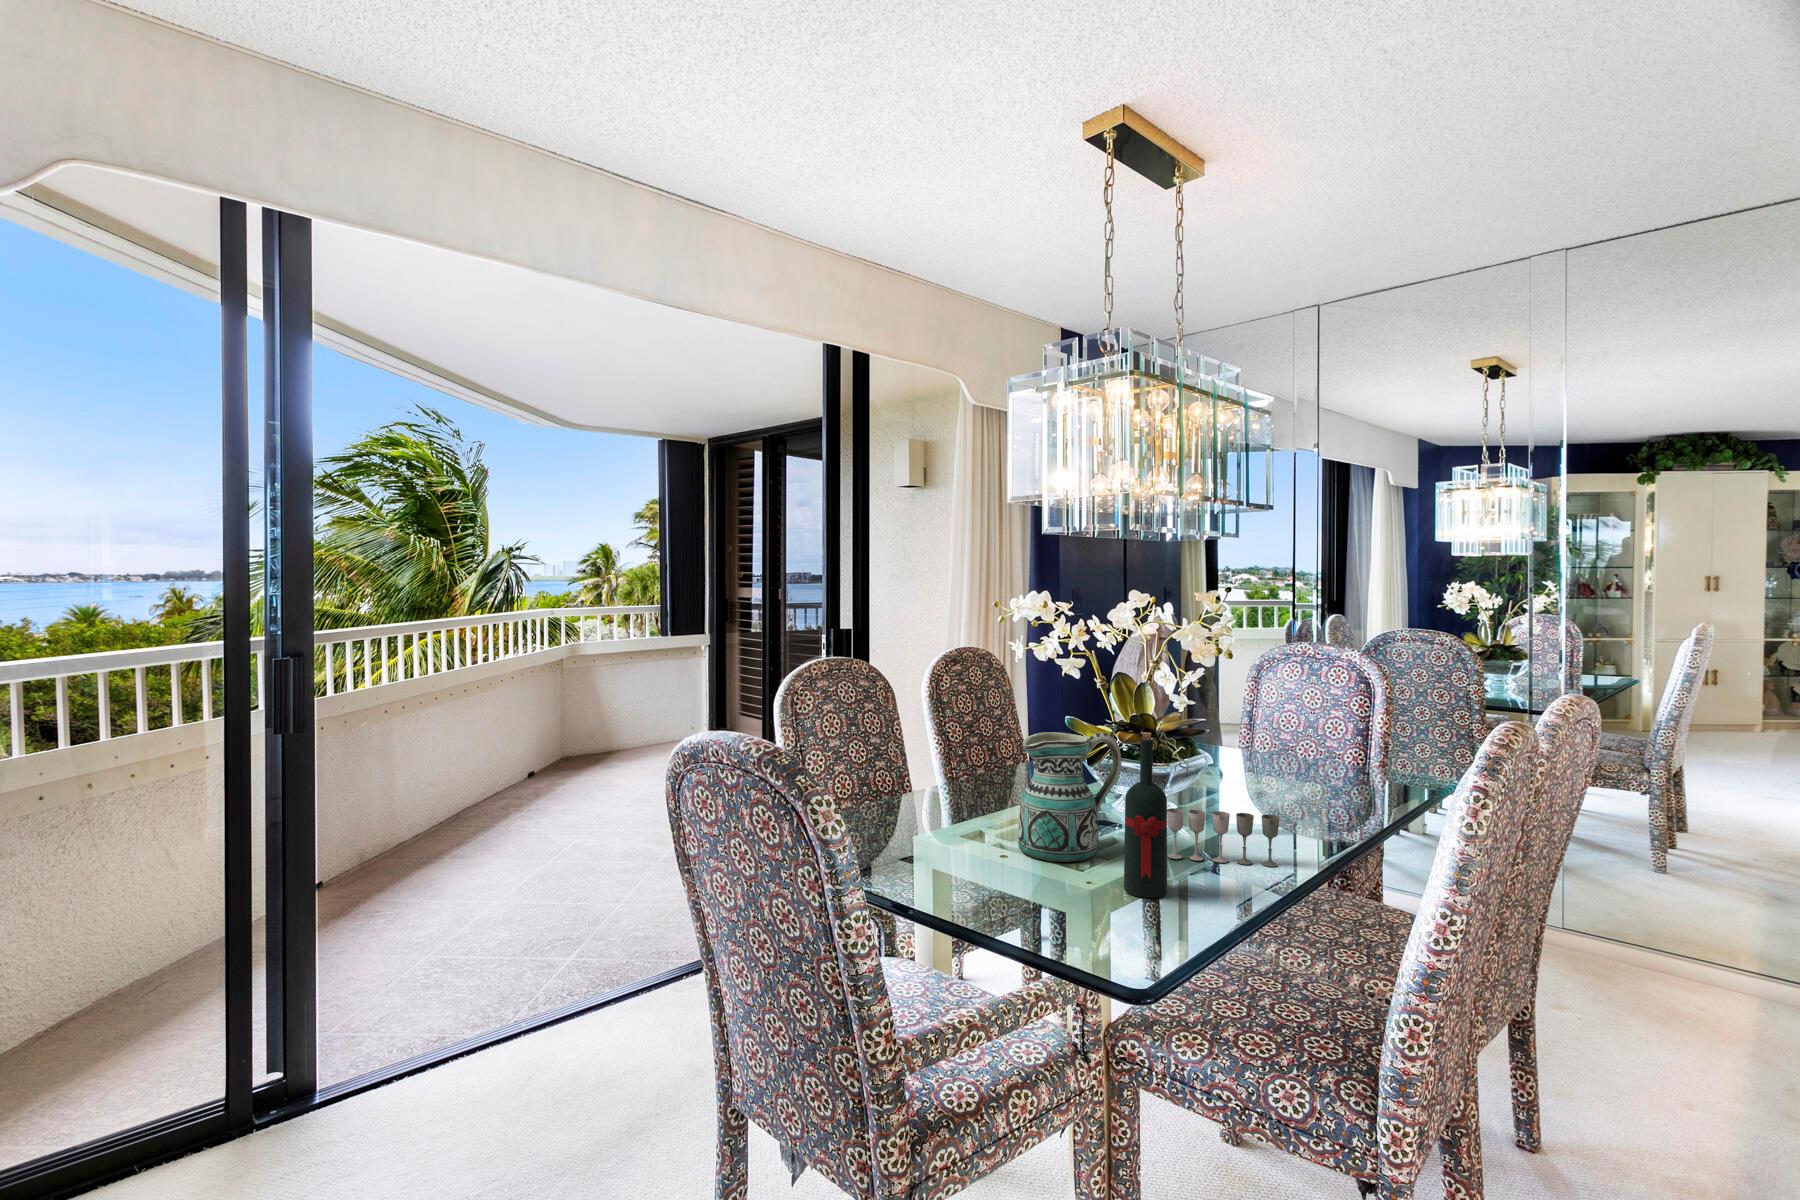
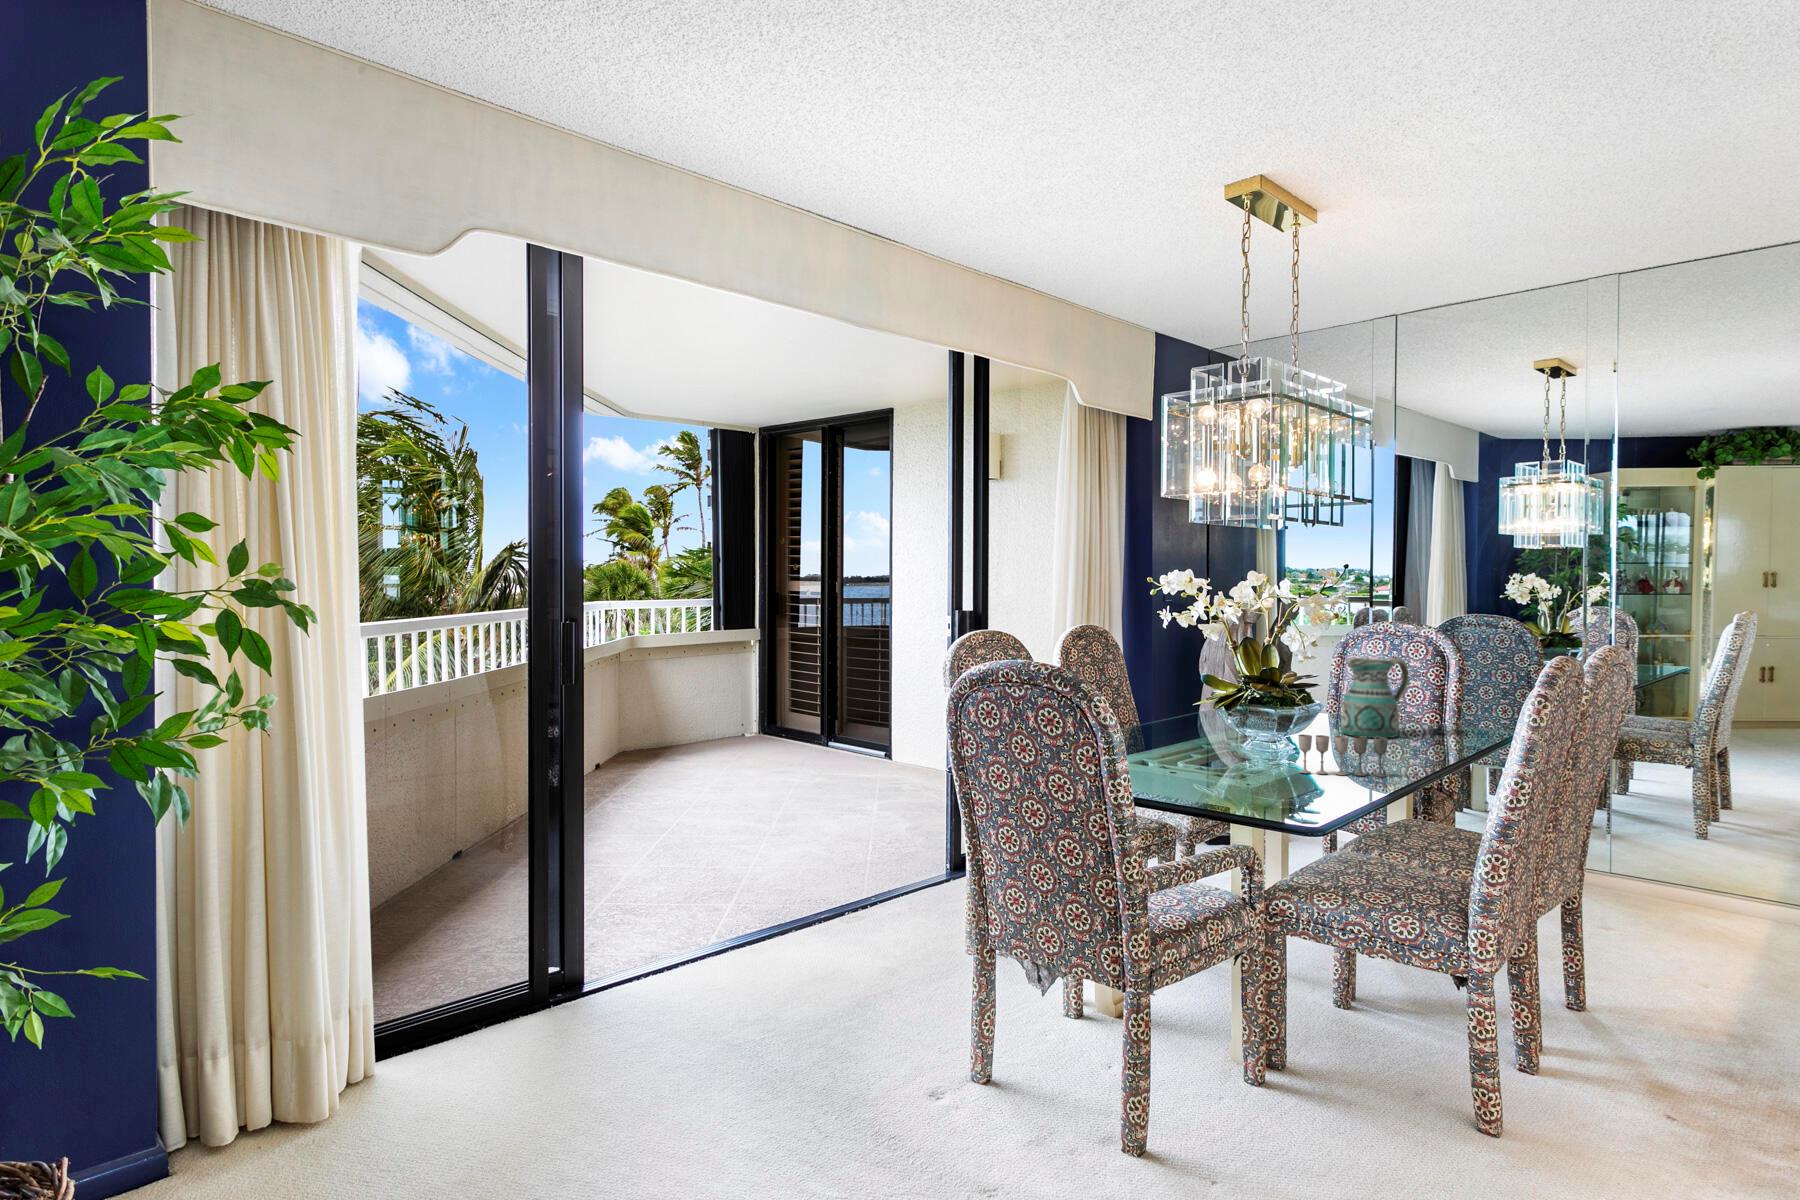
ceramic pitcher: present [1018,732,1121,862] -> present [1341,657,1409,738]
wine bottle: present [1124,732,1167,898] -> none [1274,667,1308,791]

